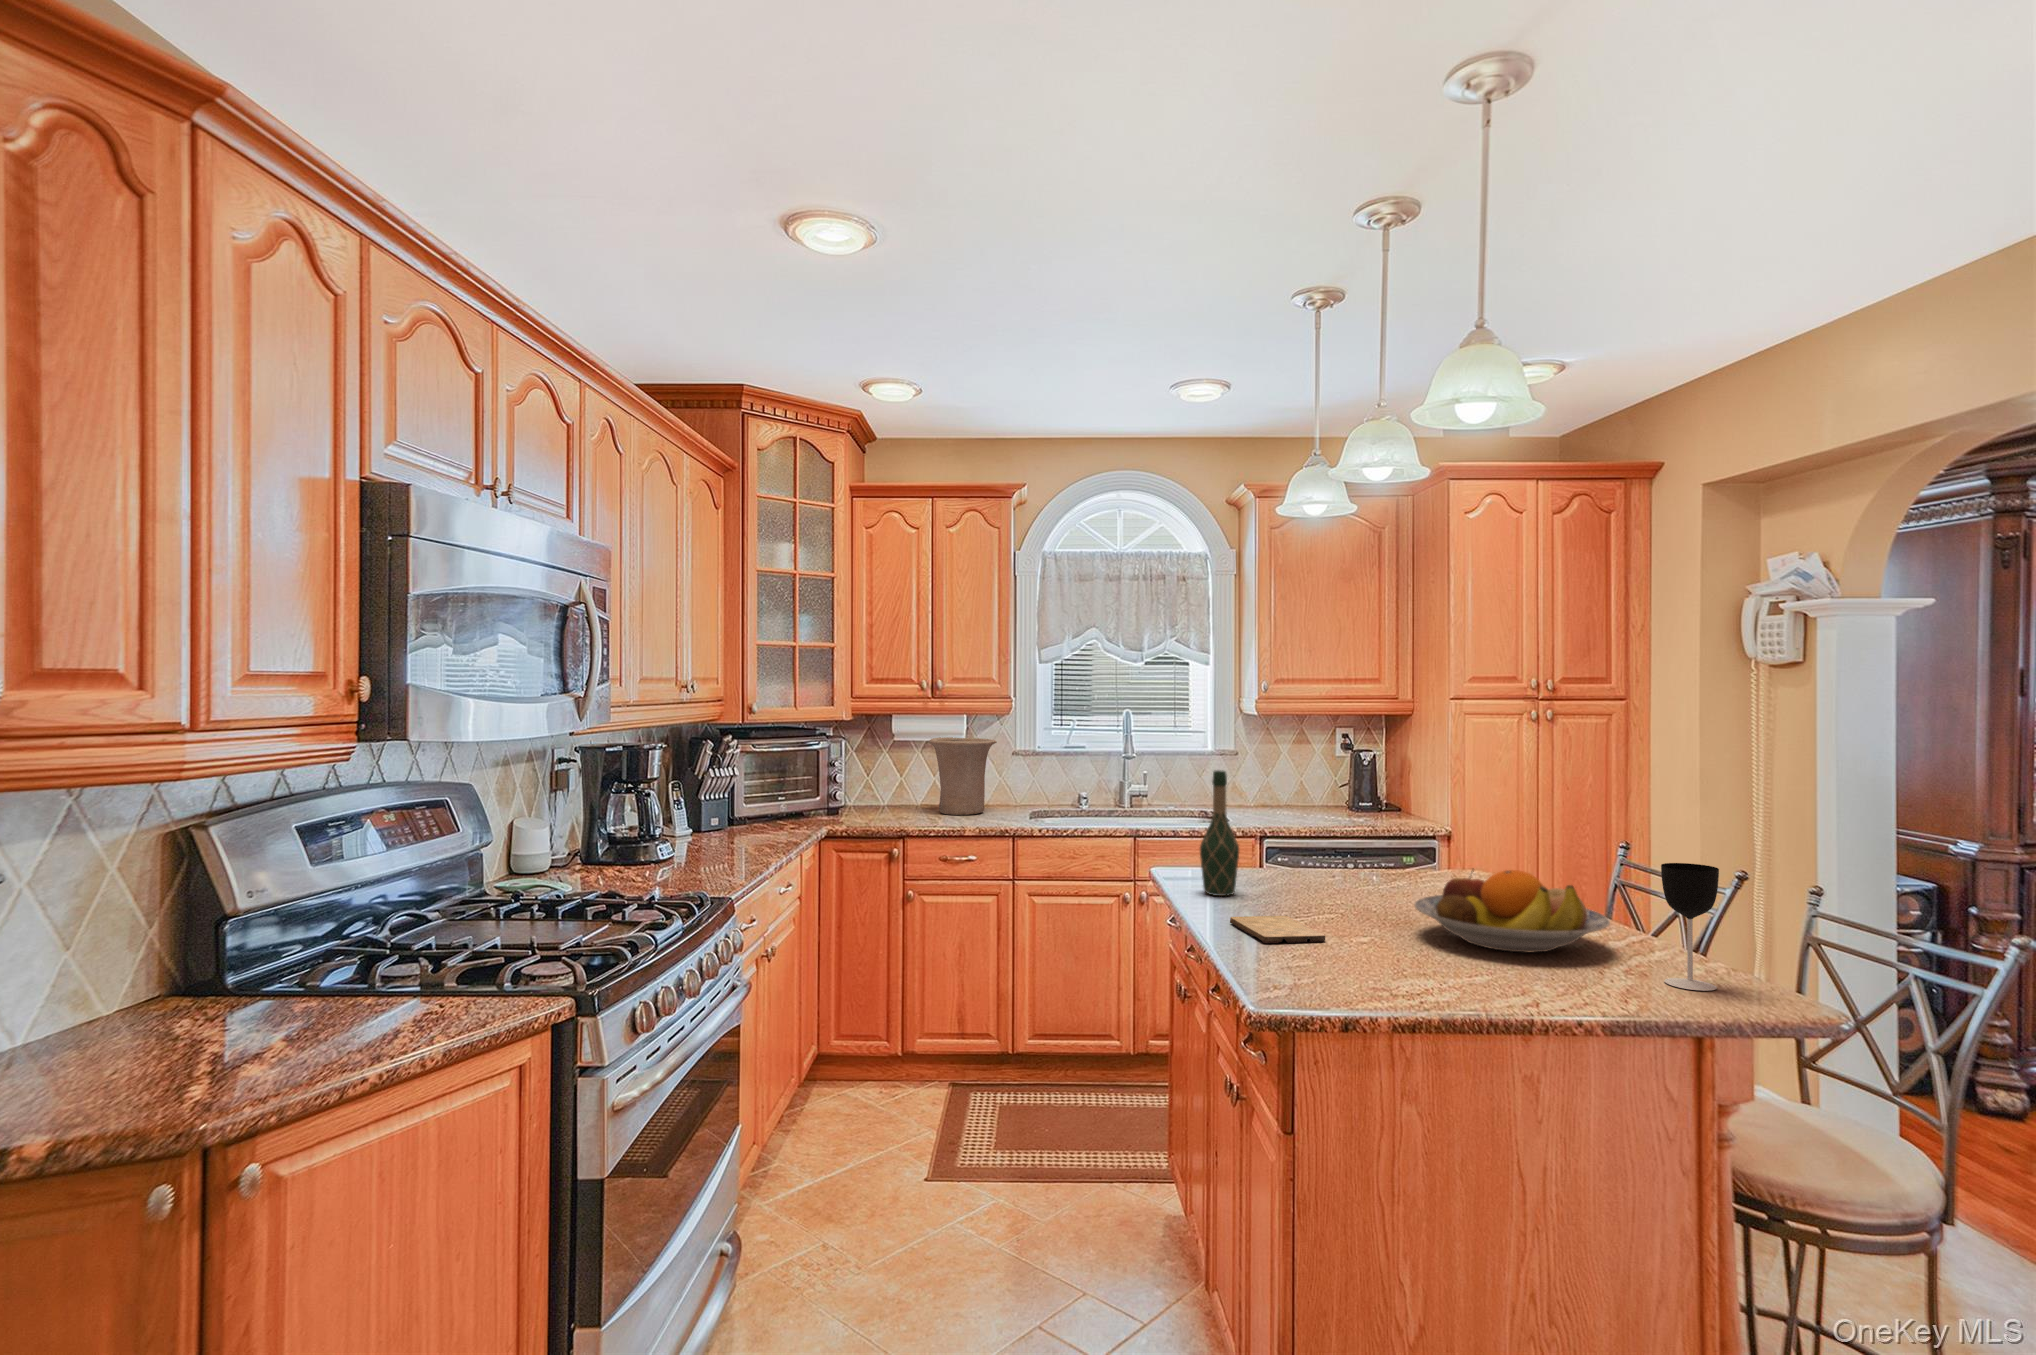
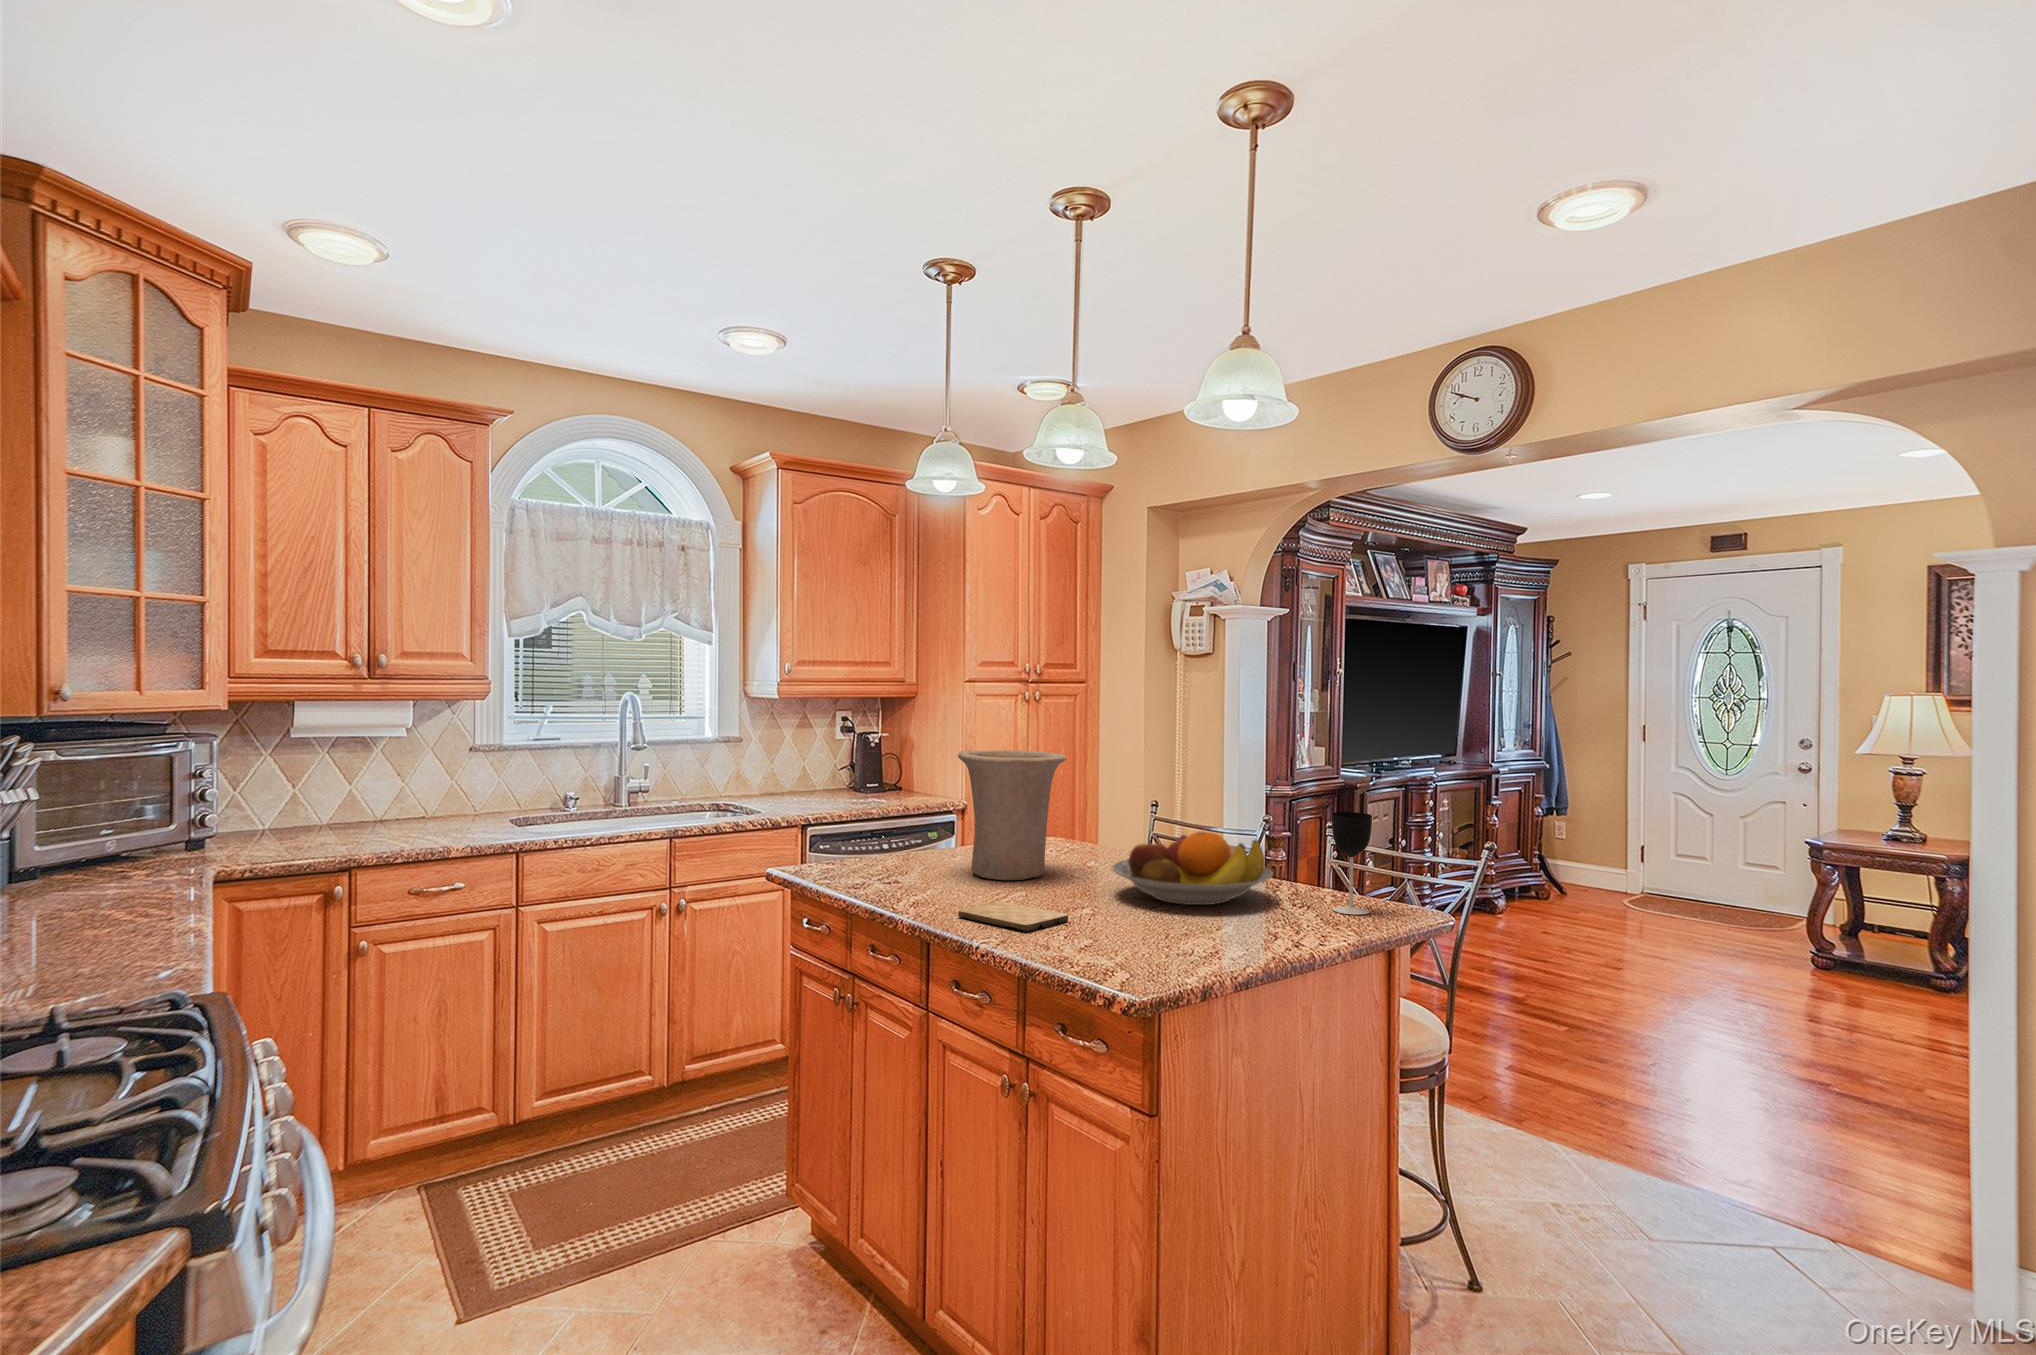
vase: present [929,737,997,815] -> present [958,750,1066,880]
wine bottle: present [1200,770,1239,896] -> none [870,755,913,891]

